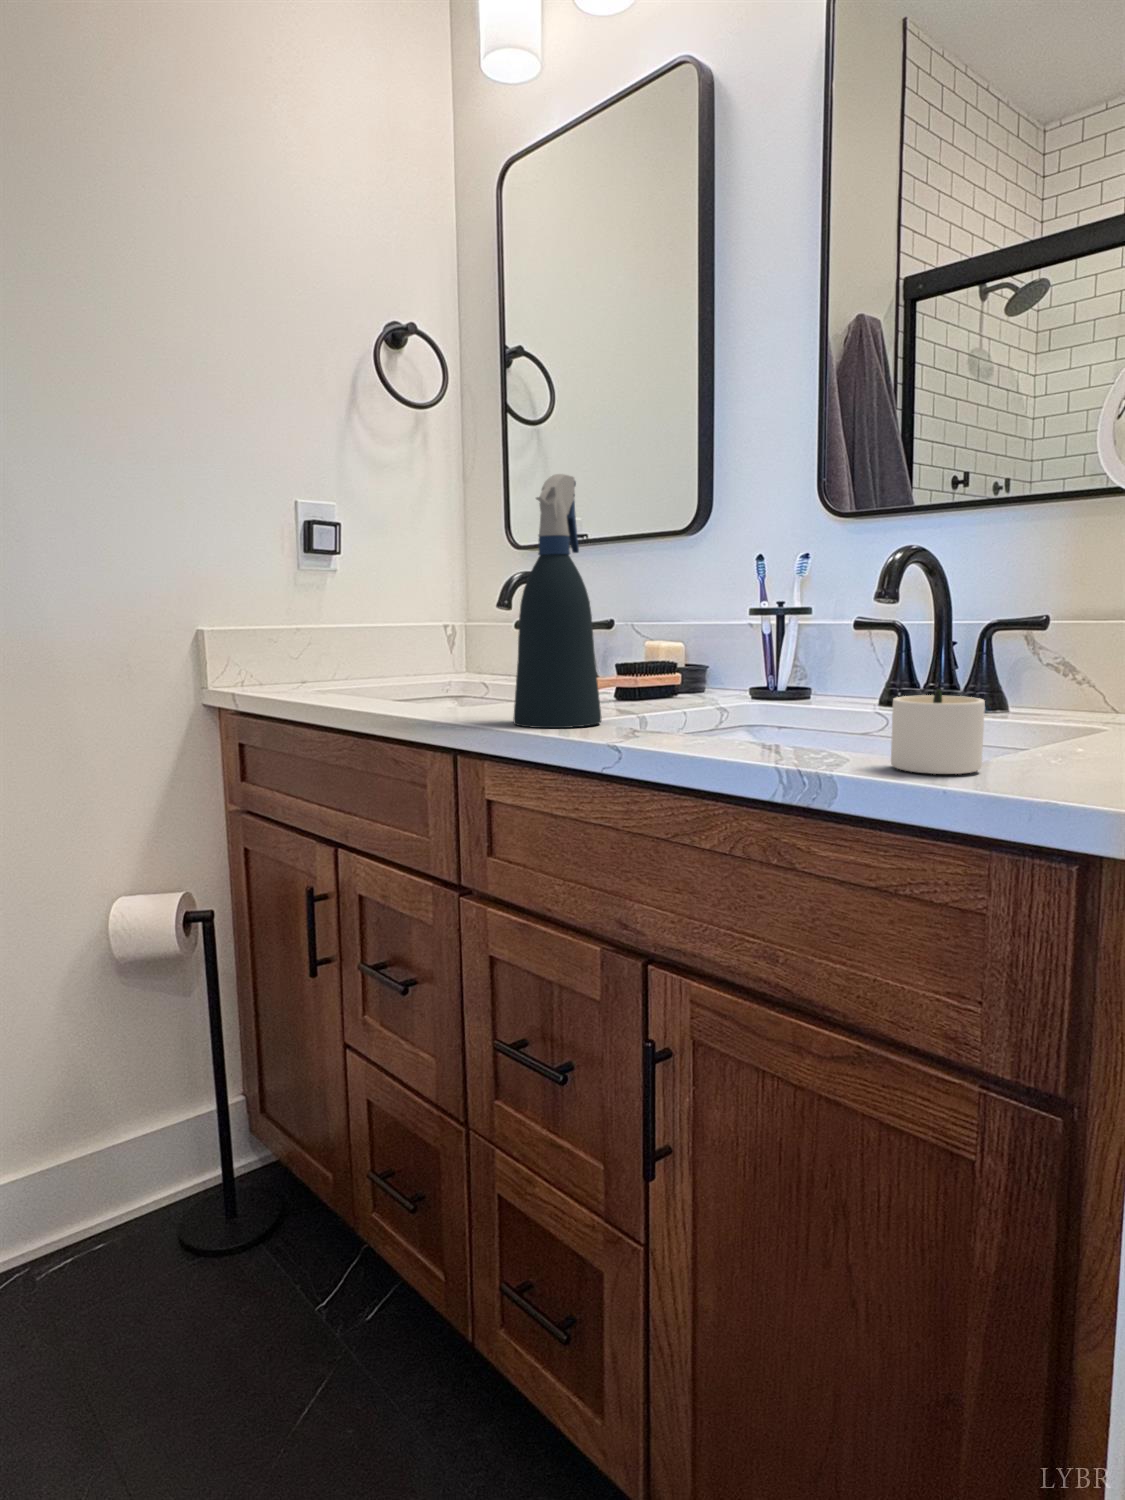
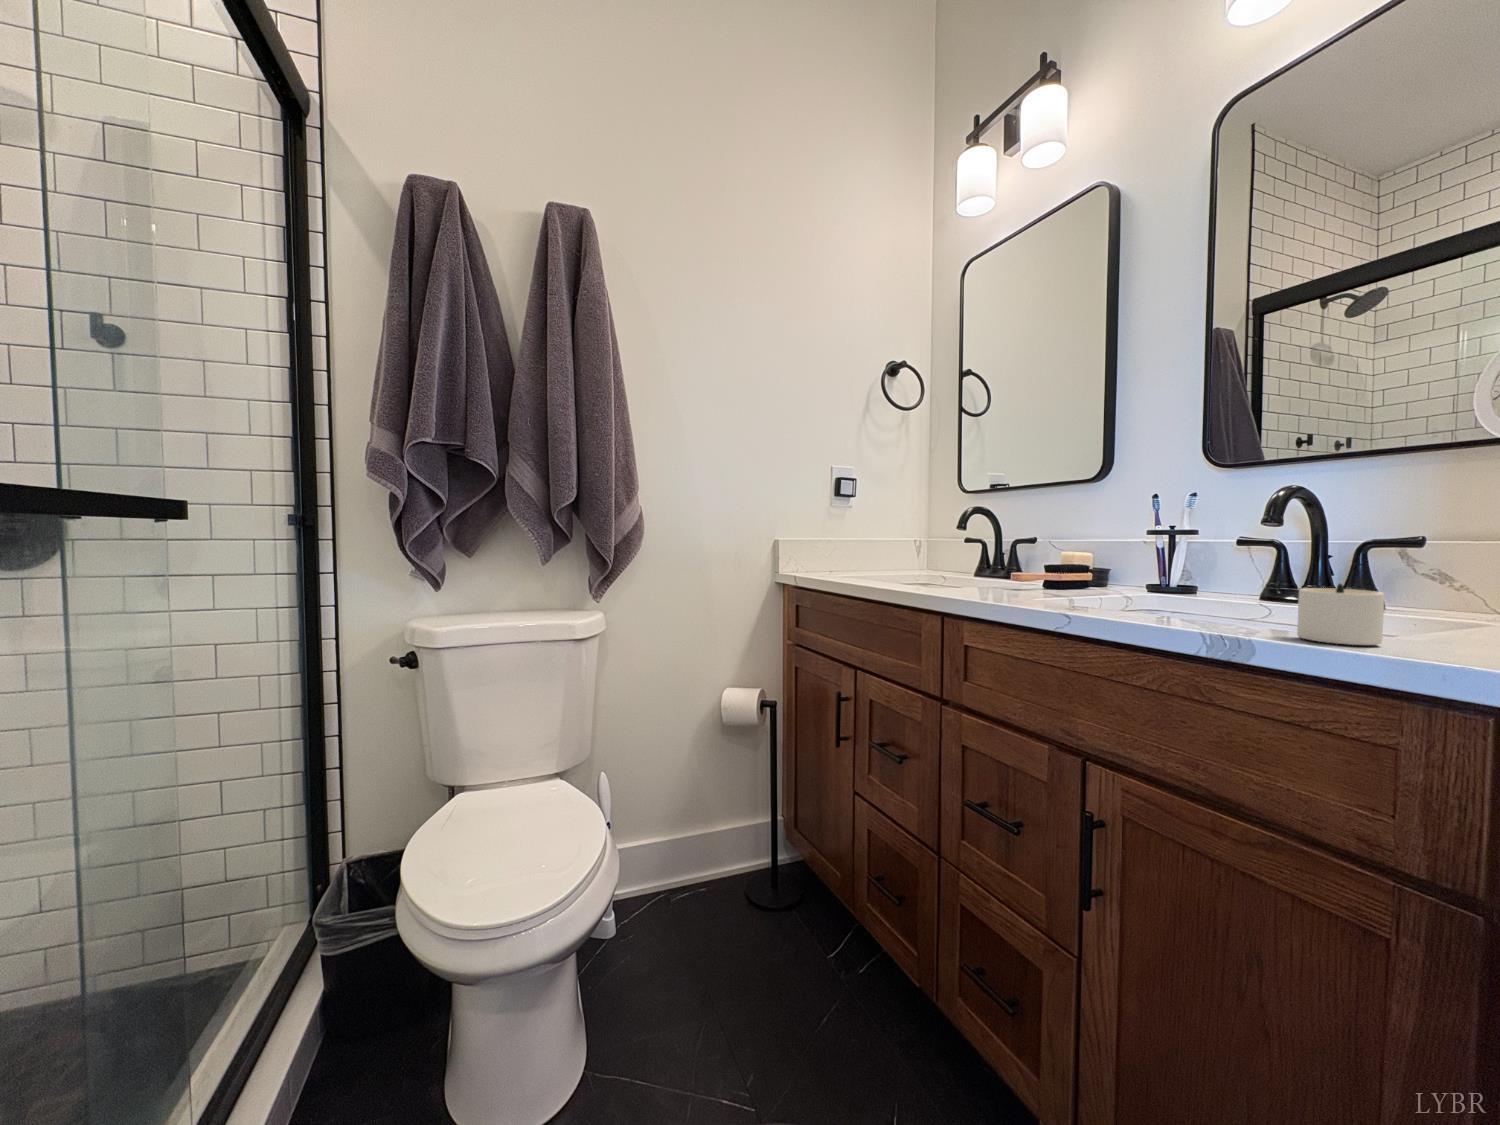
spray bottle: present [513,474,601,728] -> none [984,443,1046,602]

